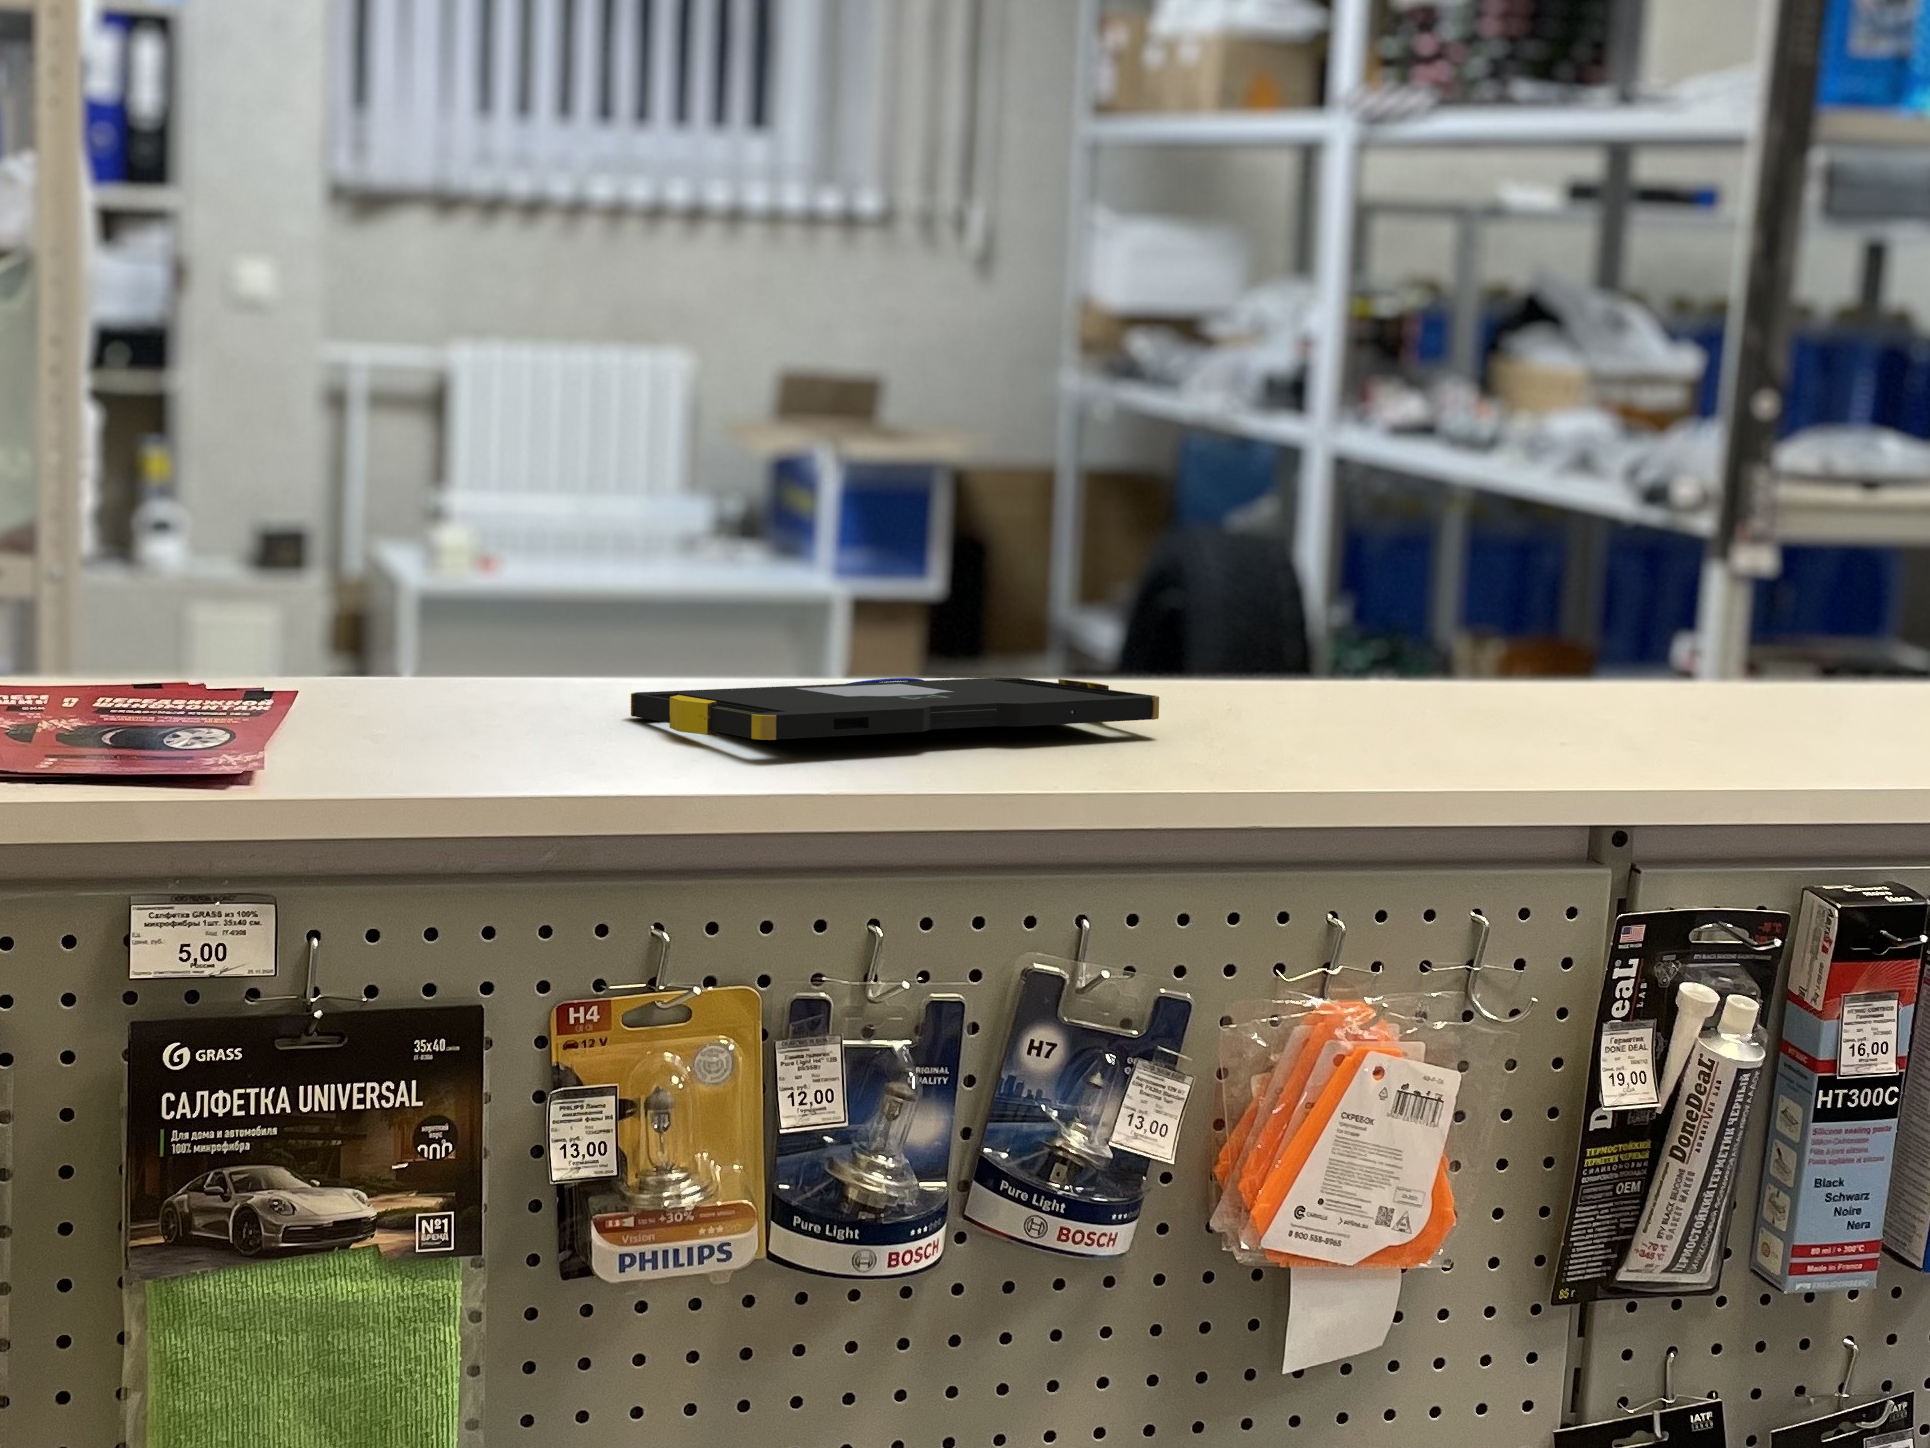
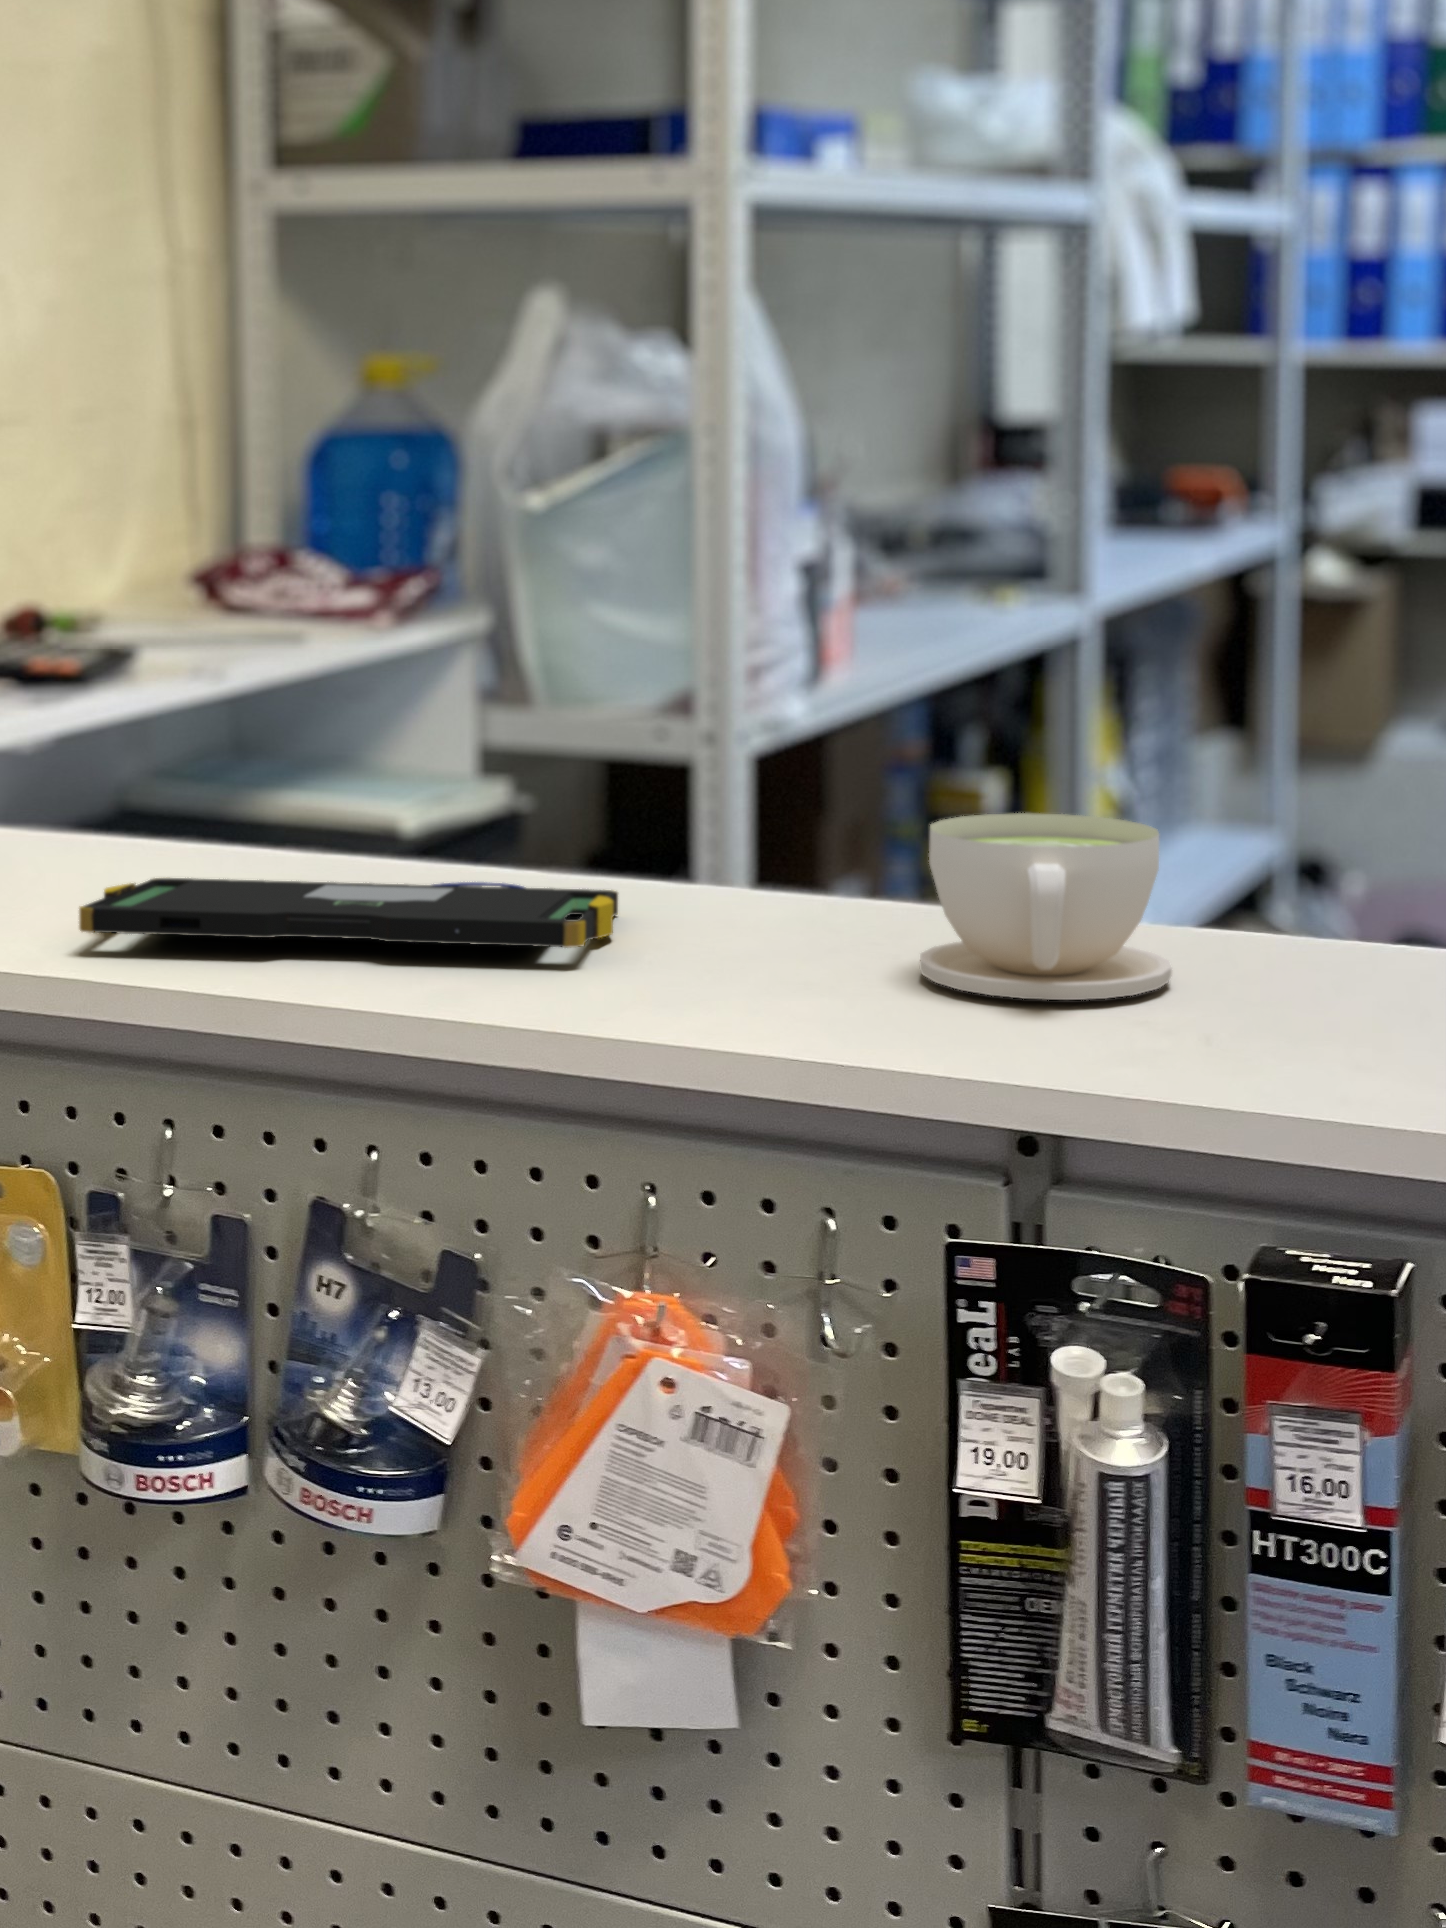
coffee cup: none [1349,587,1556,729] -> present [920,813,1172,1000]

